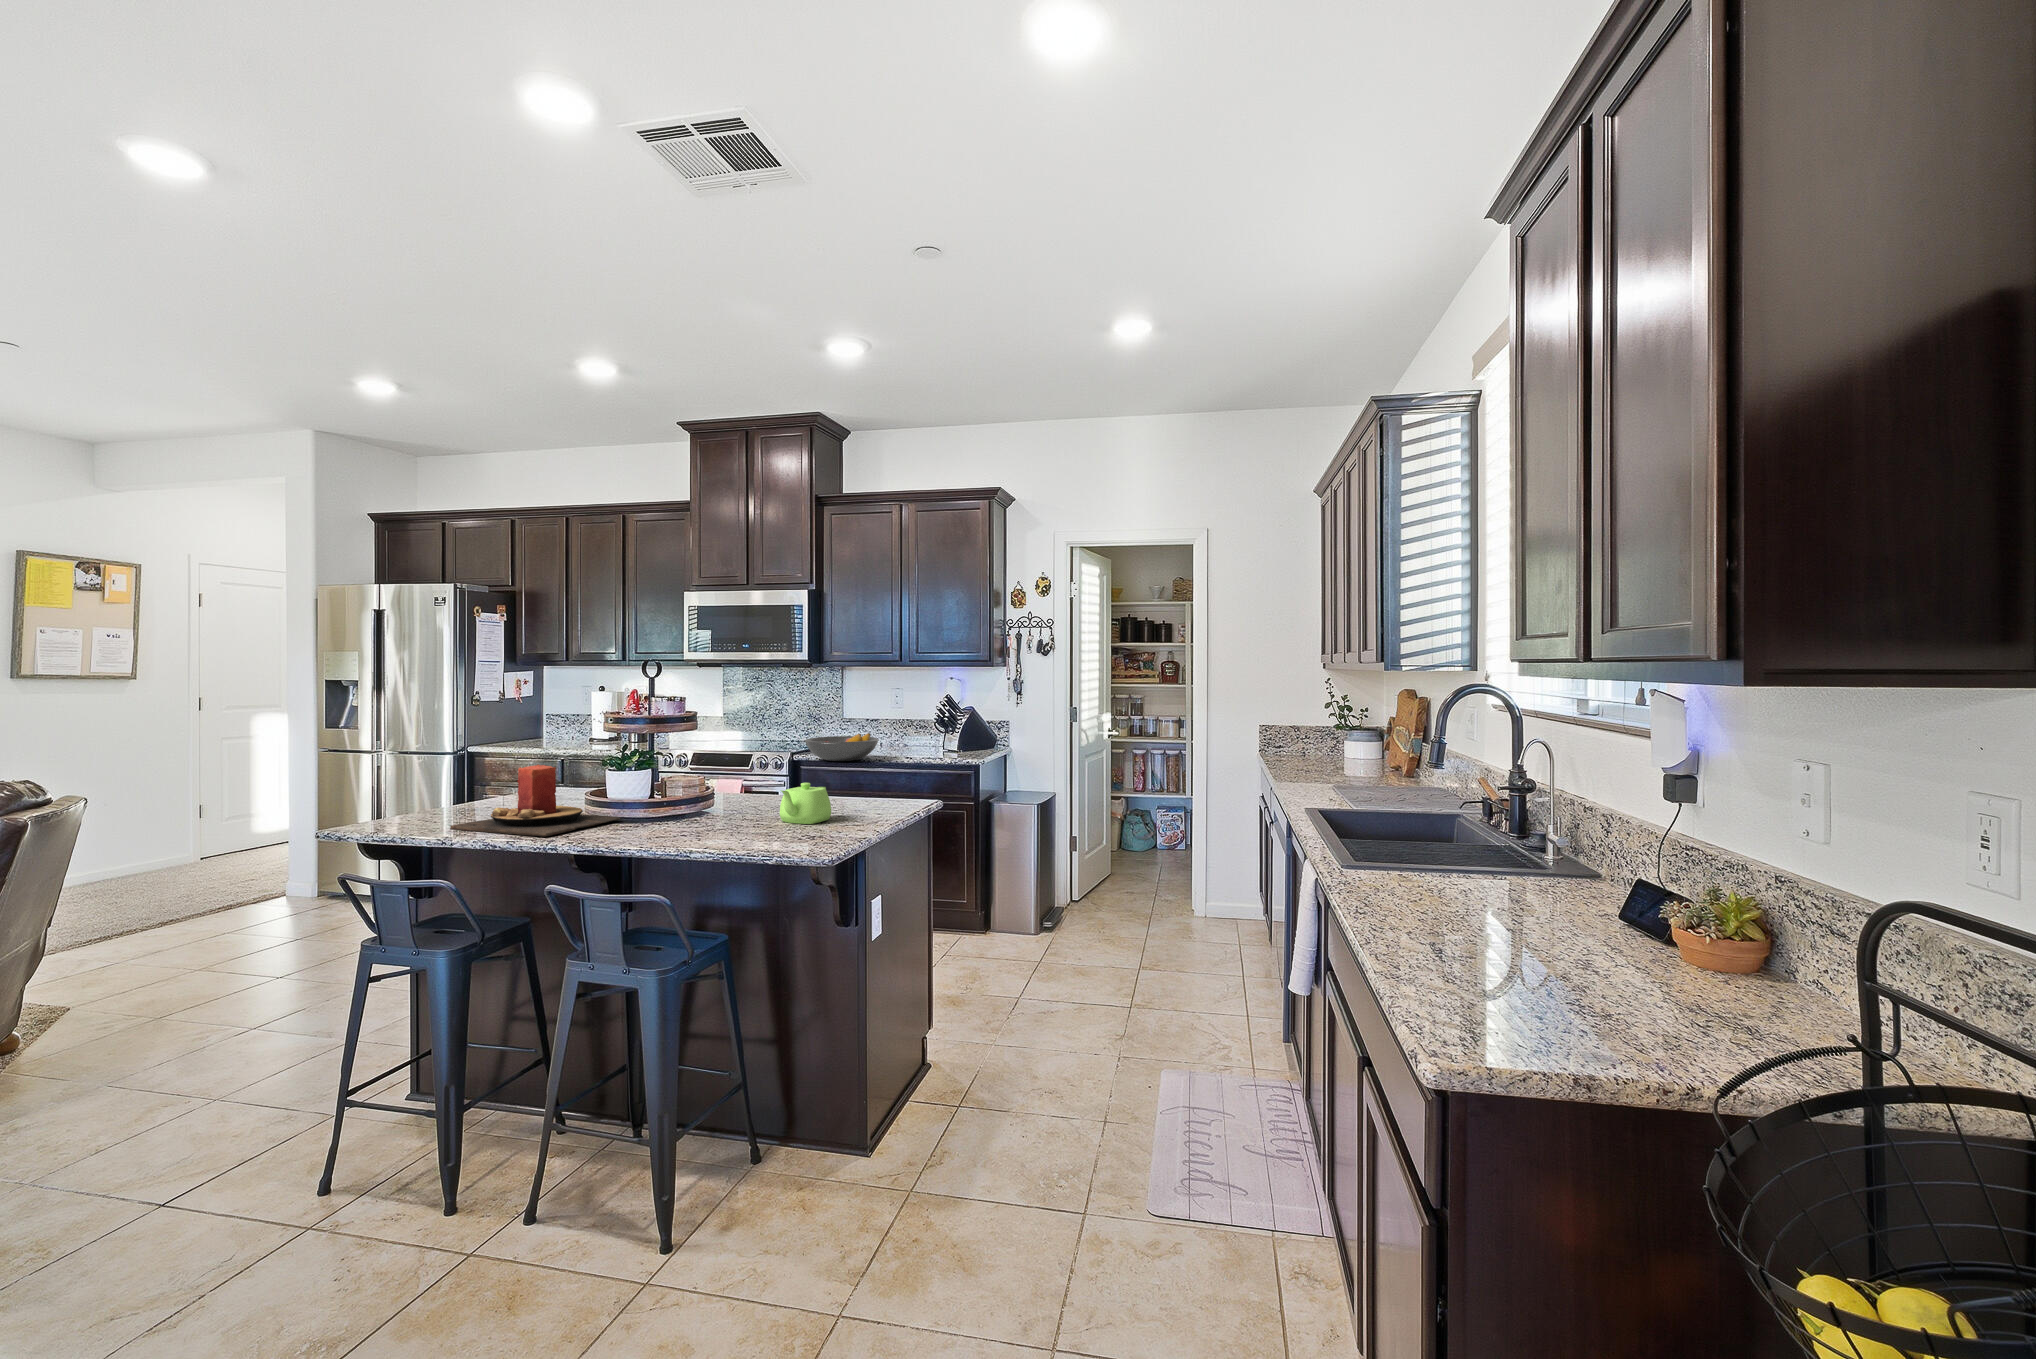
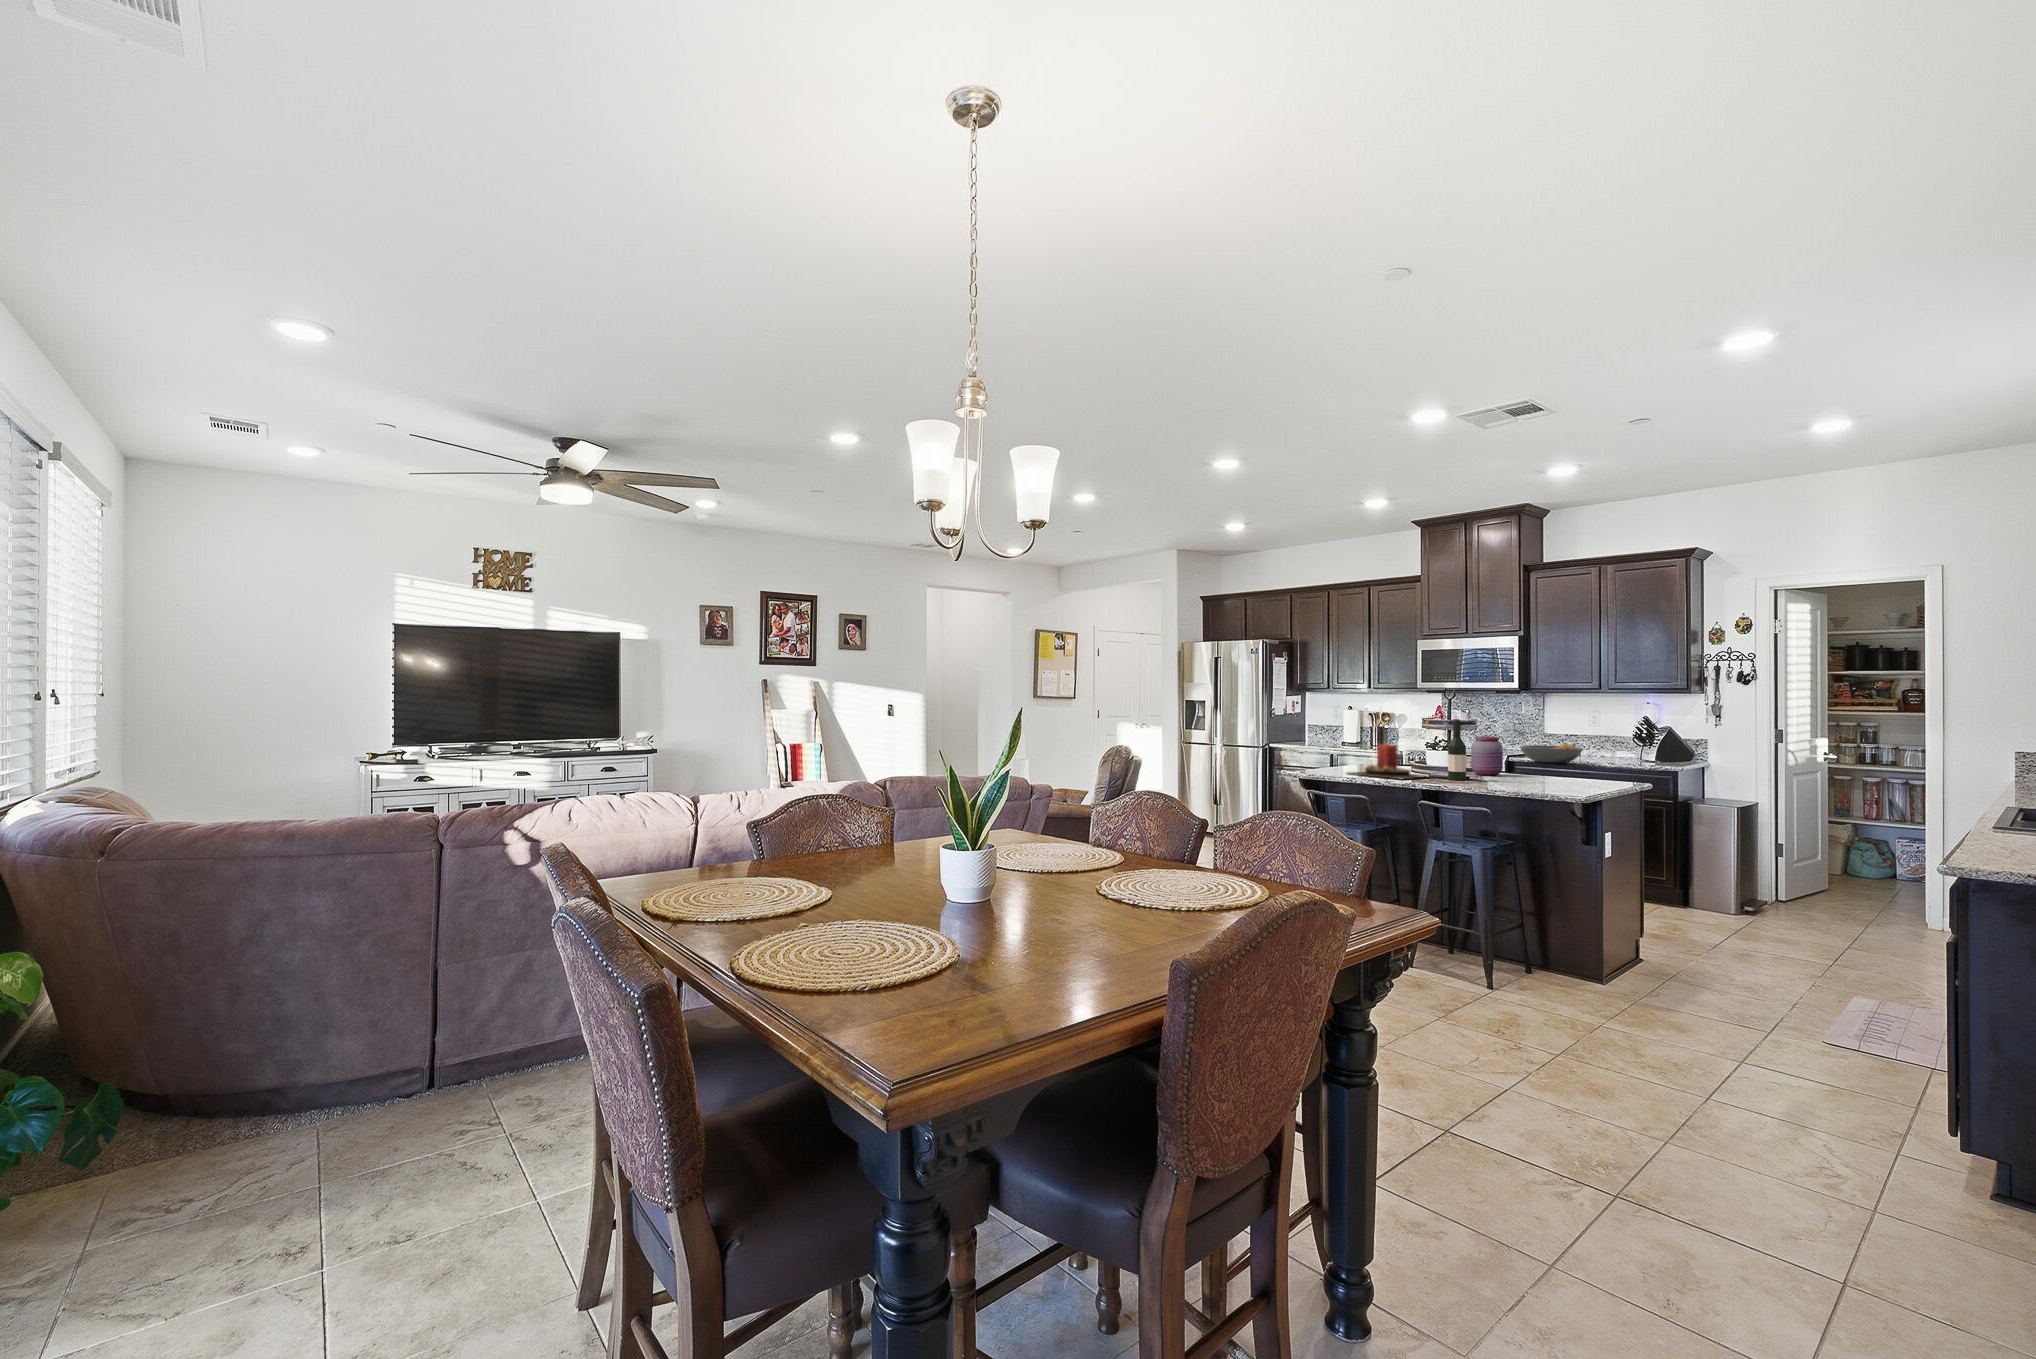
wine bottle: none [645,717,674,824] -> present [1448,719,1466,780]
jar: none [703,739,750,802] -> present [1471,737,1503,776]
teapot: present [780,783,831,824] -> none [1534,762,1570,787]

